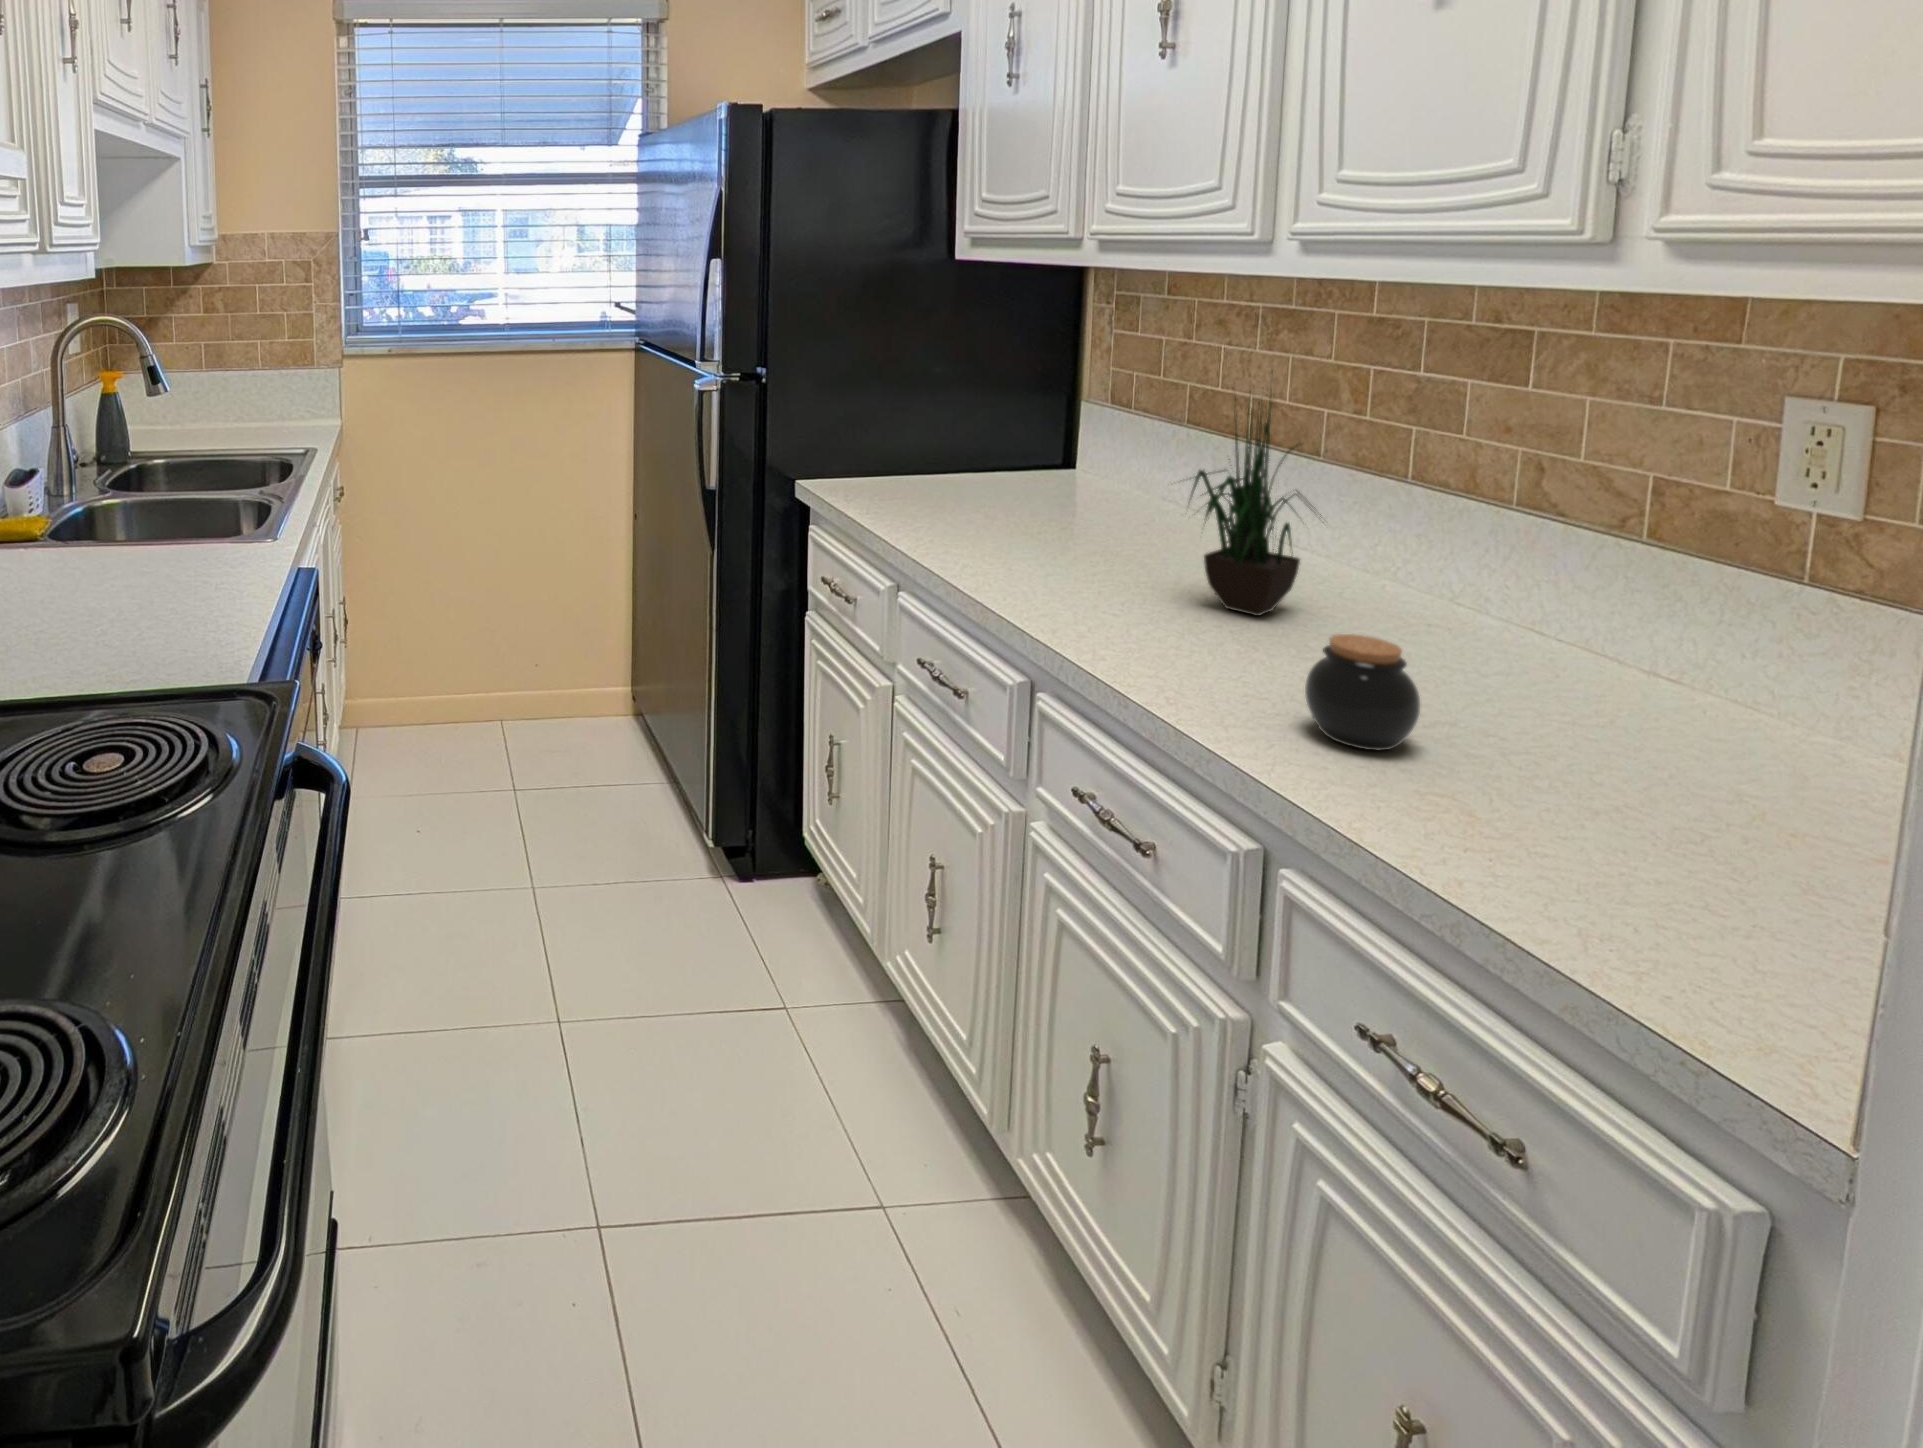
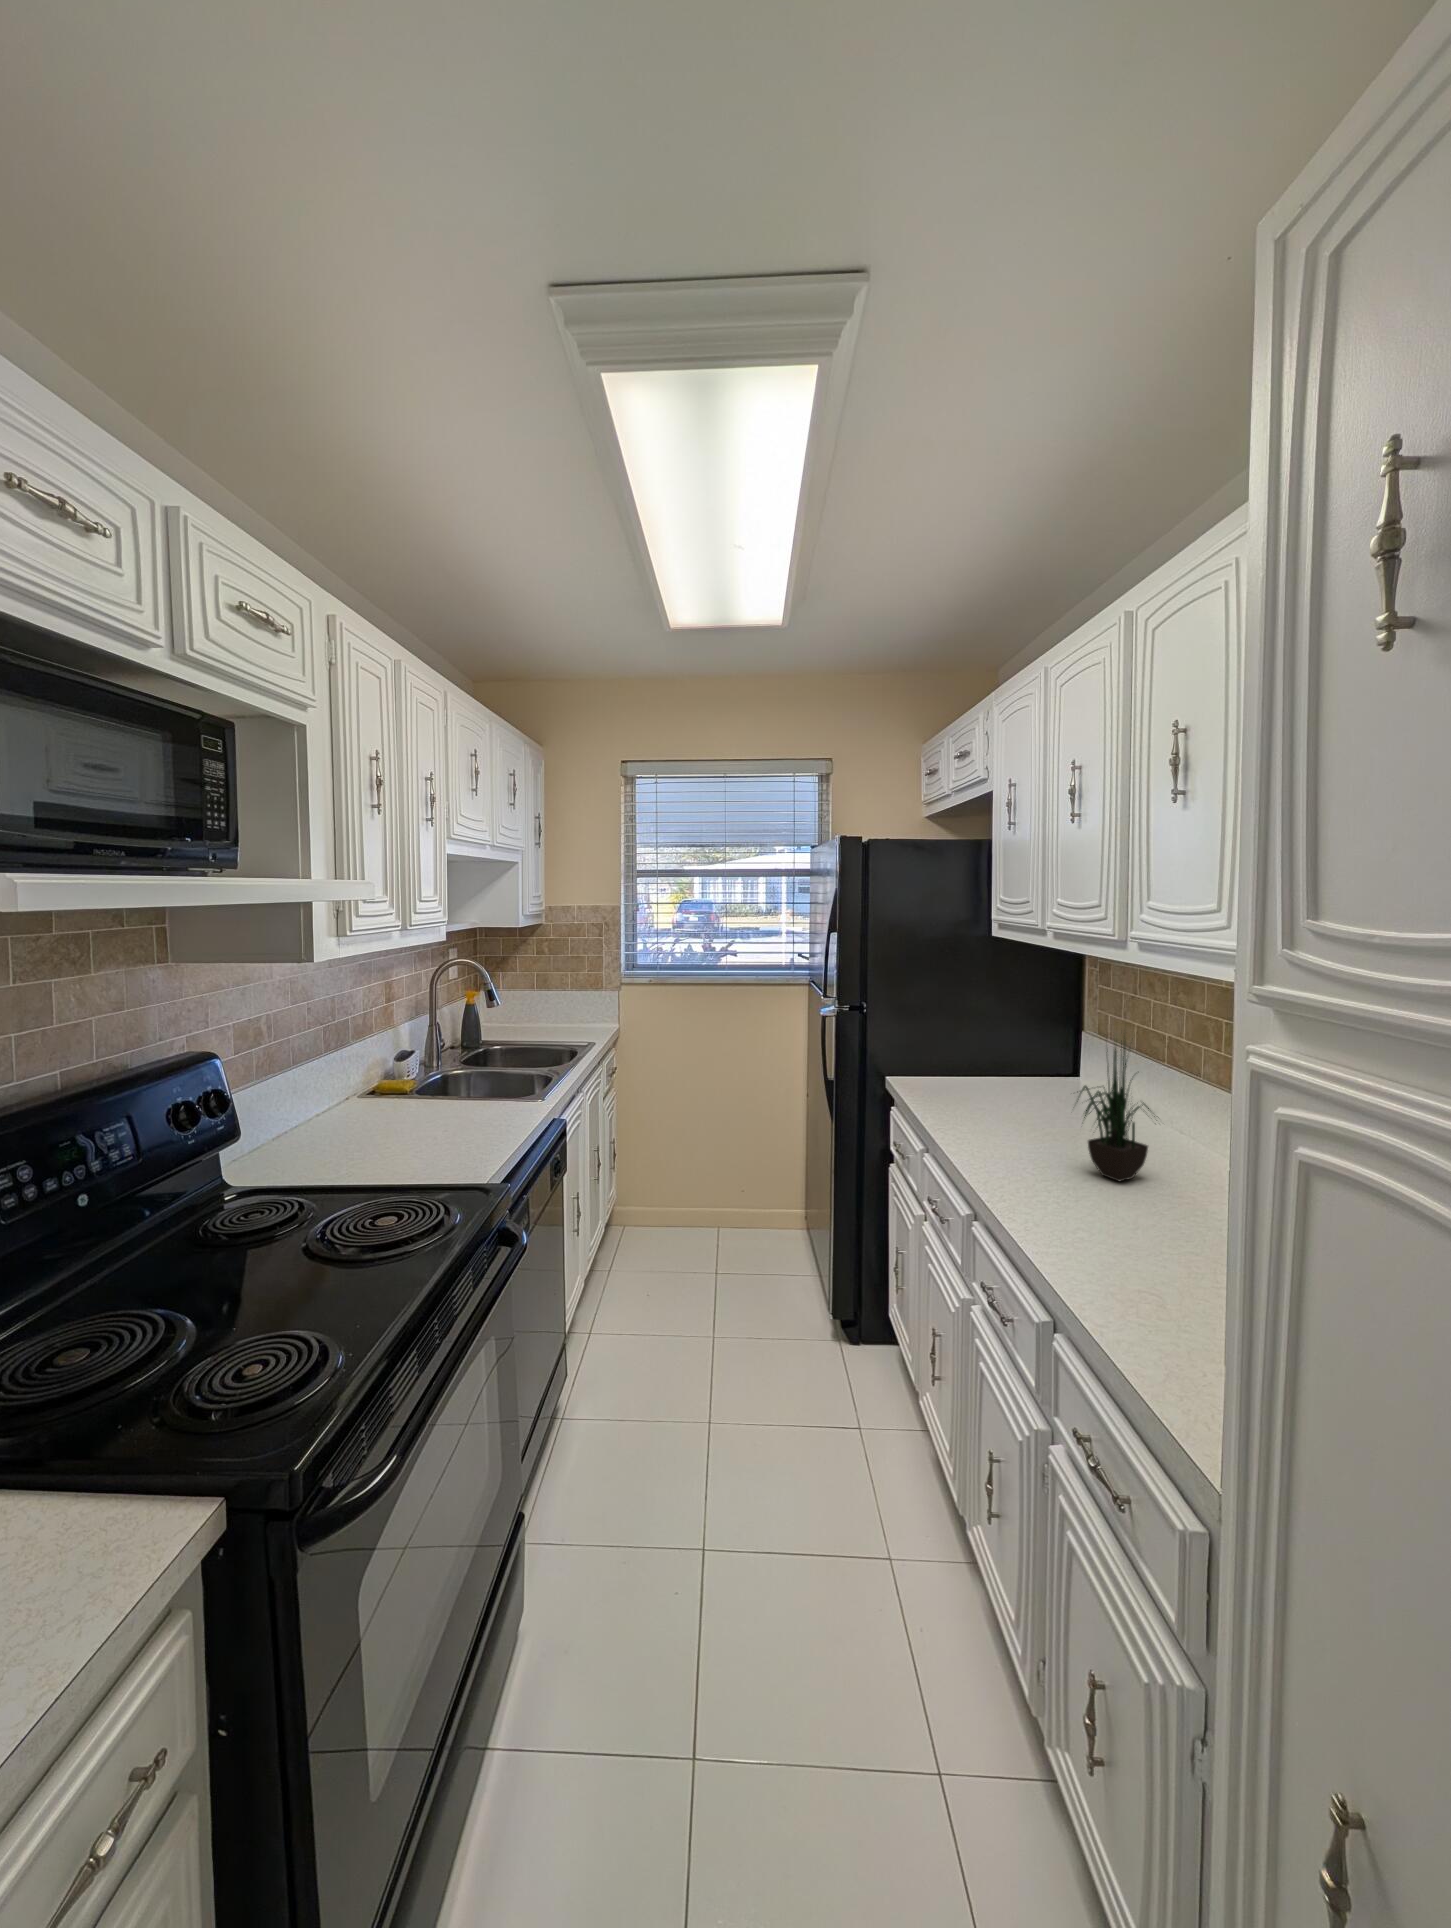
jar: present [1305,634,1420,750] -> none [1087,1192,1150,1265]

